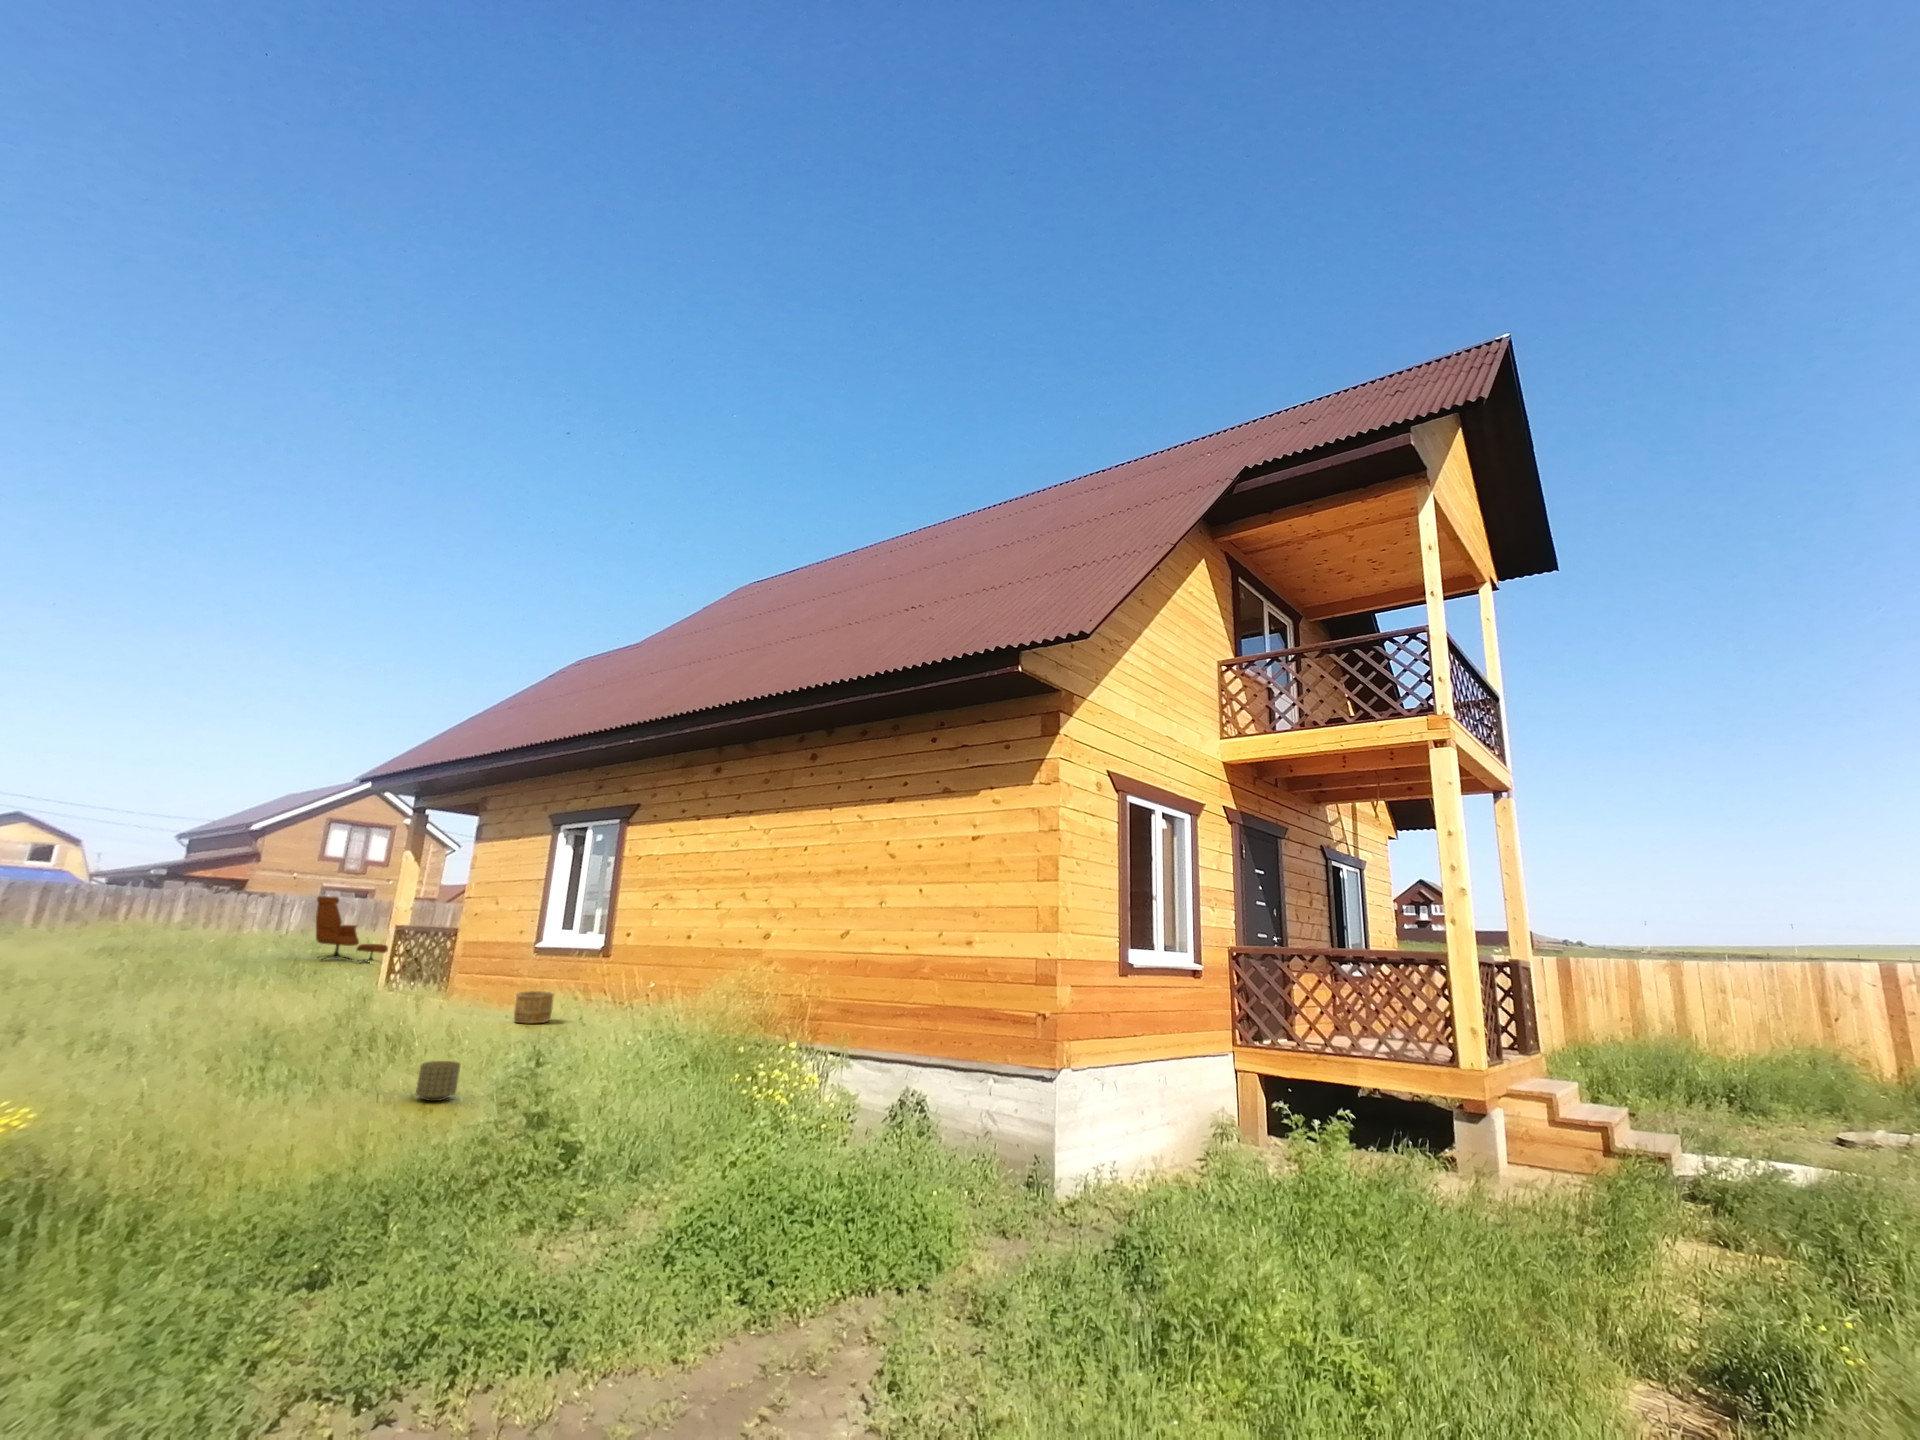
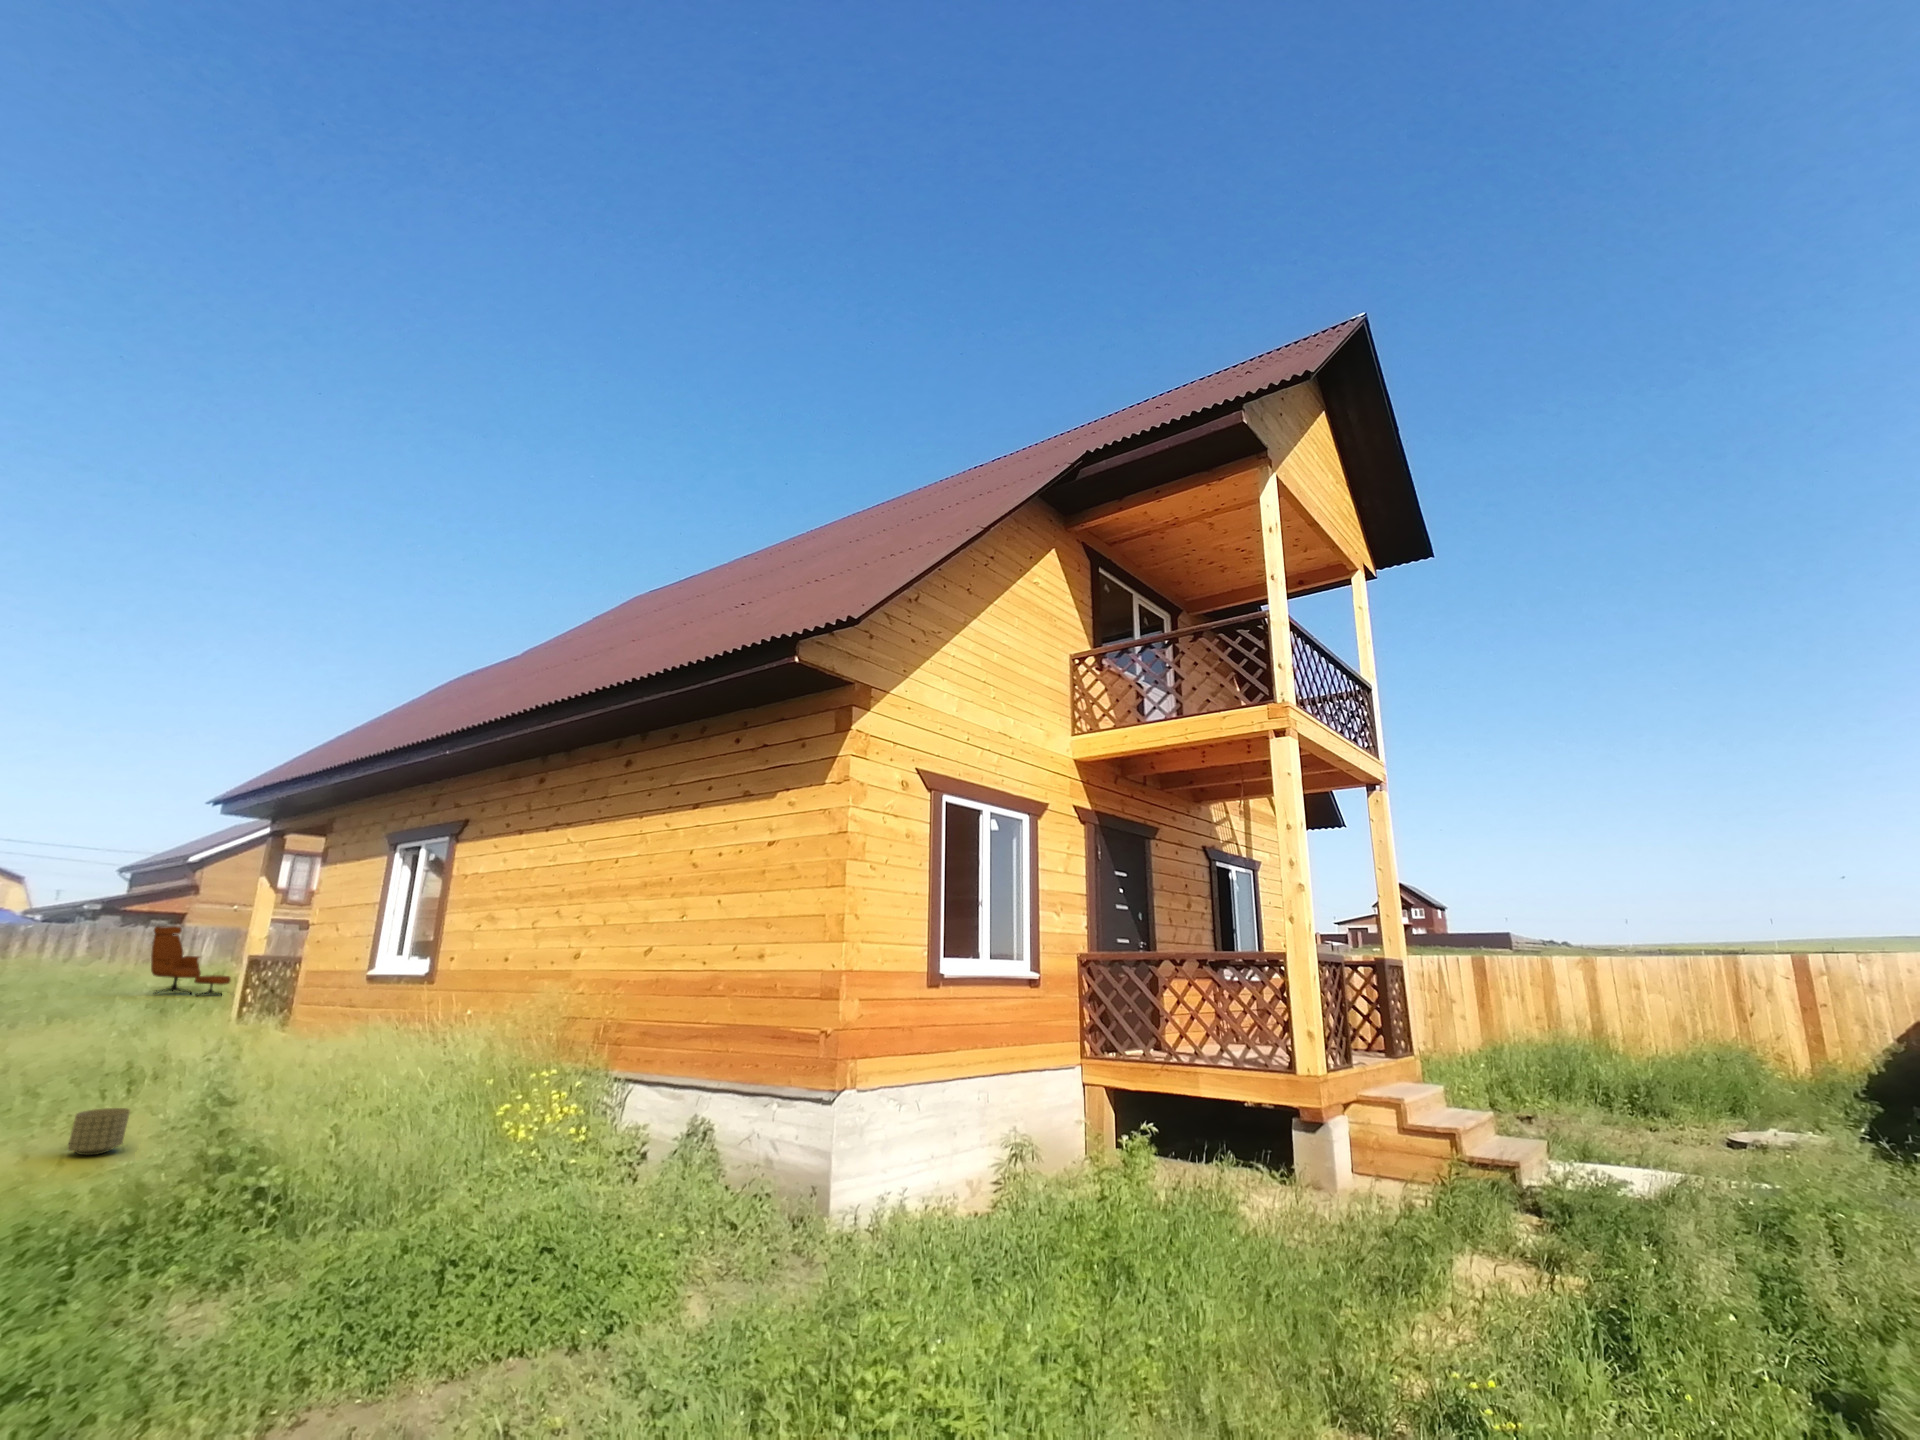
wooden bucket: present [514,991,554,1024] -> none [281,1023,331,1059]

